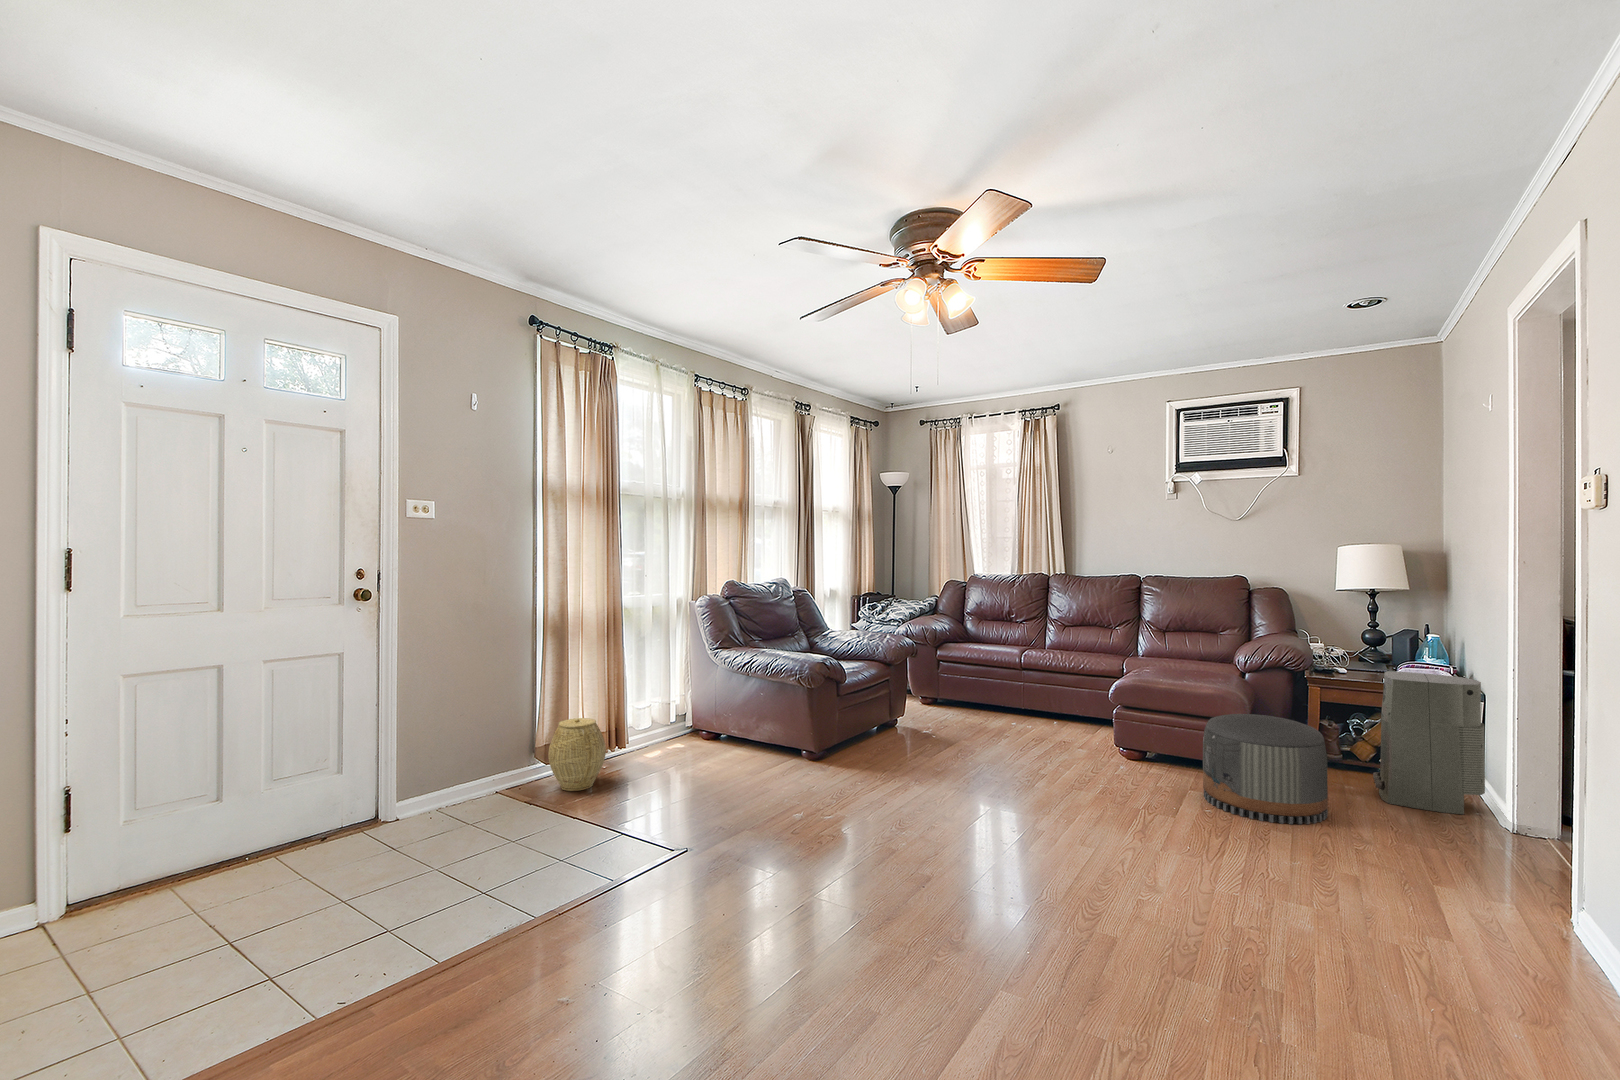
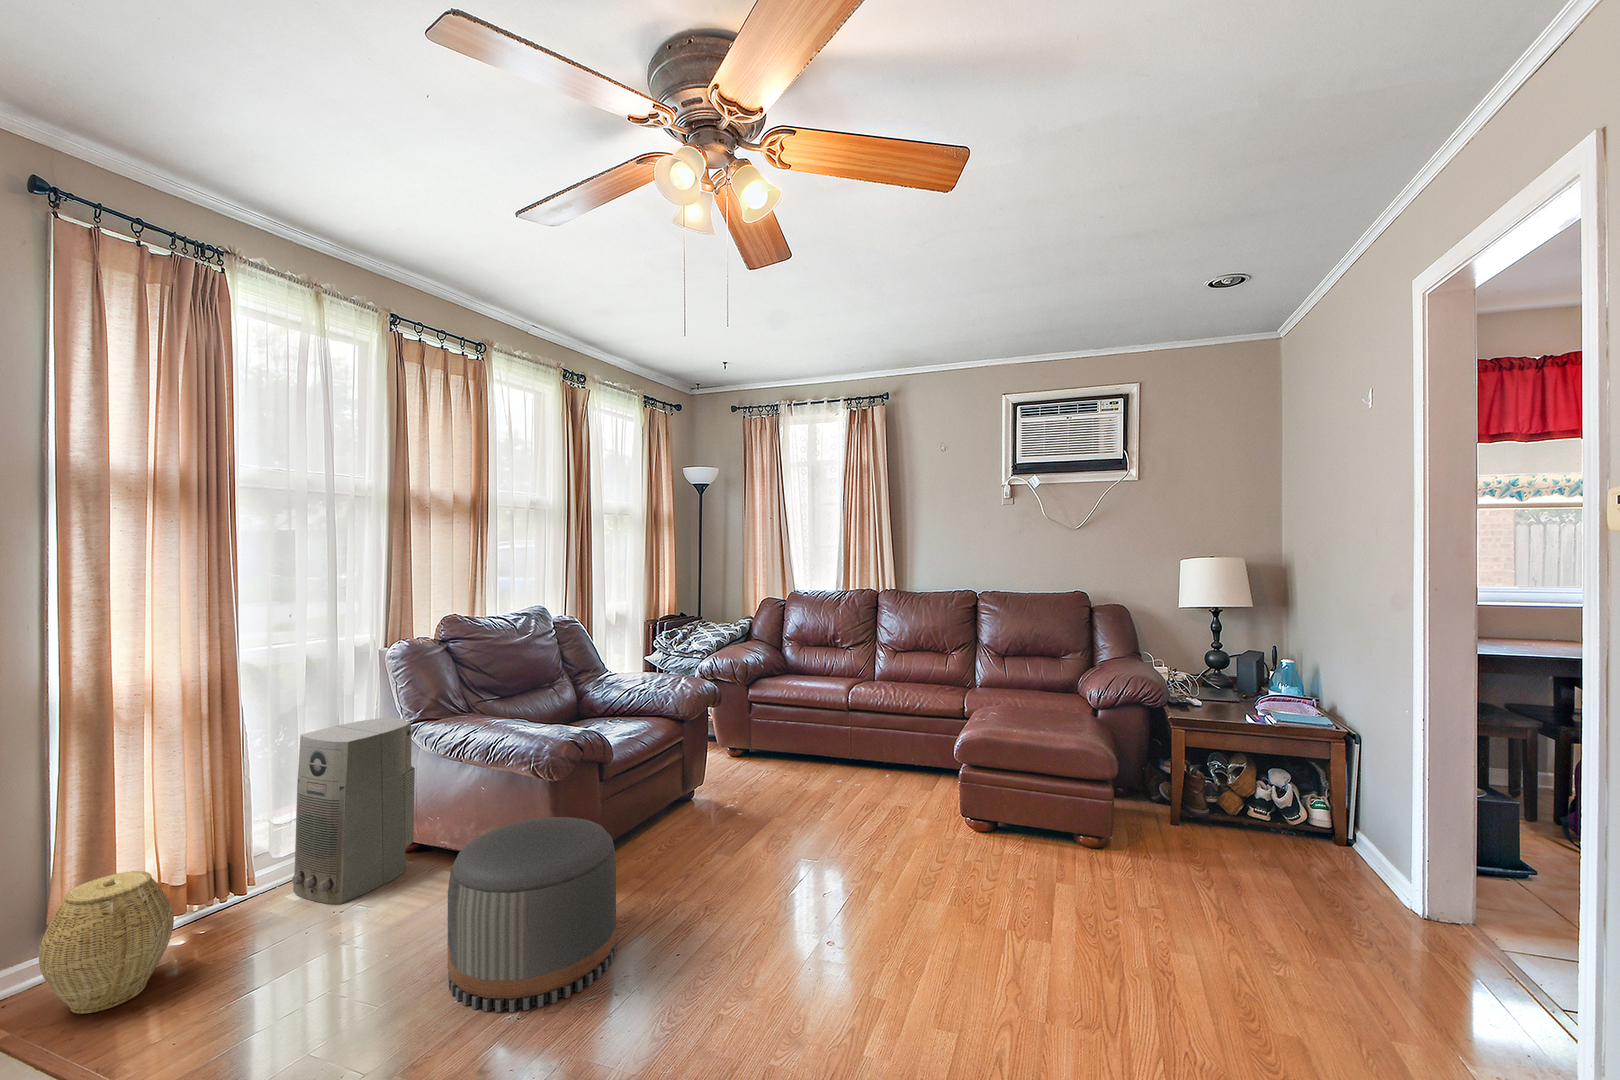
air purifier: present [1373,671,1485,814] -> present [292,718,415,904]
pouf: present [1203,714,1328,824] -> present [448,817,616,1012]

